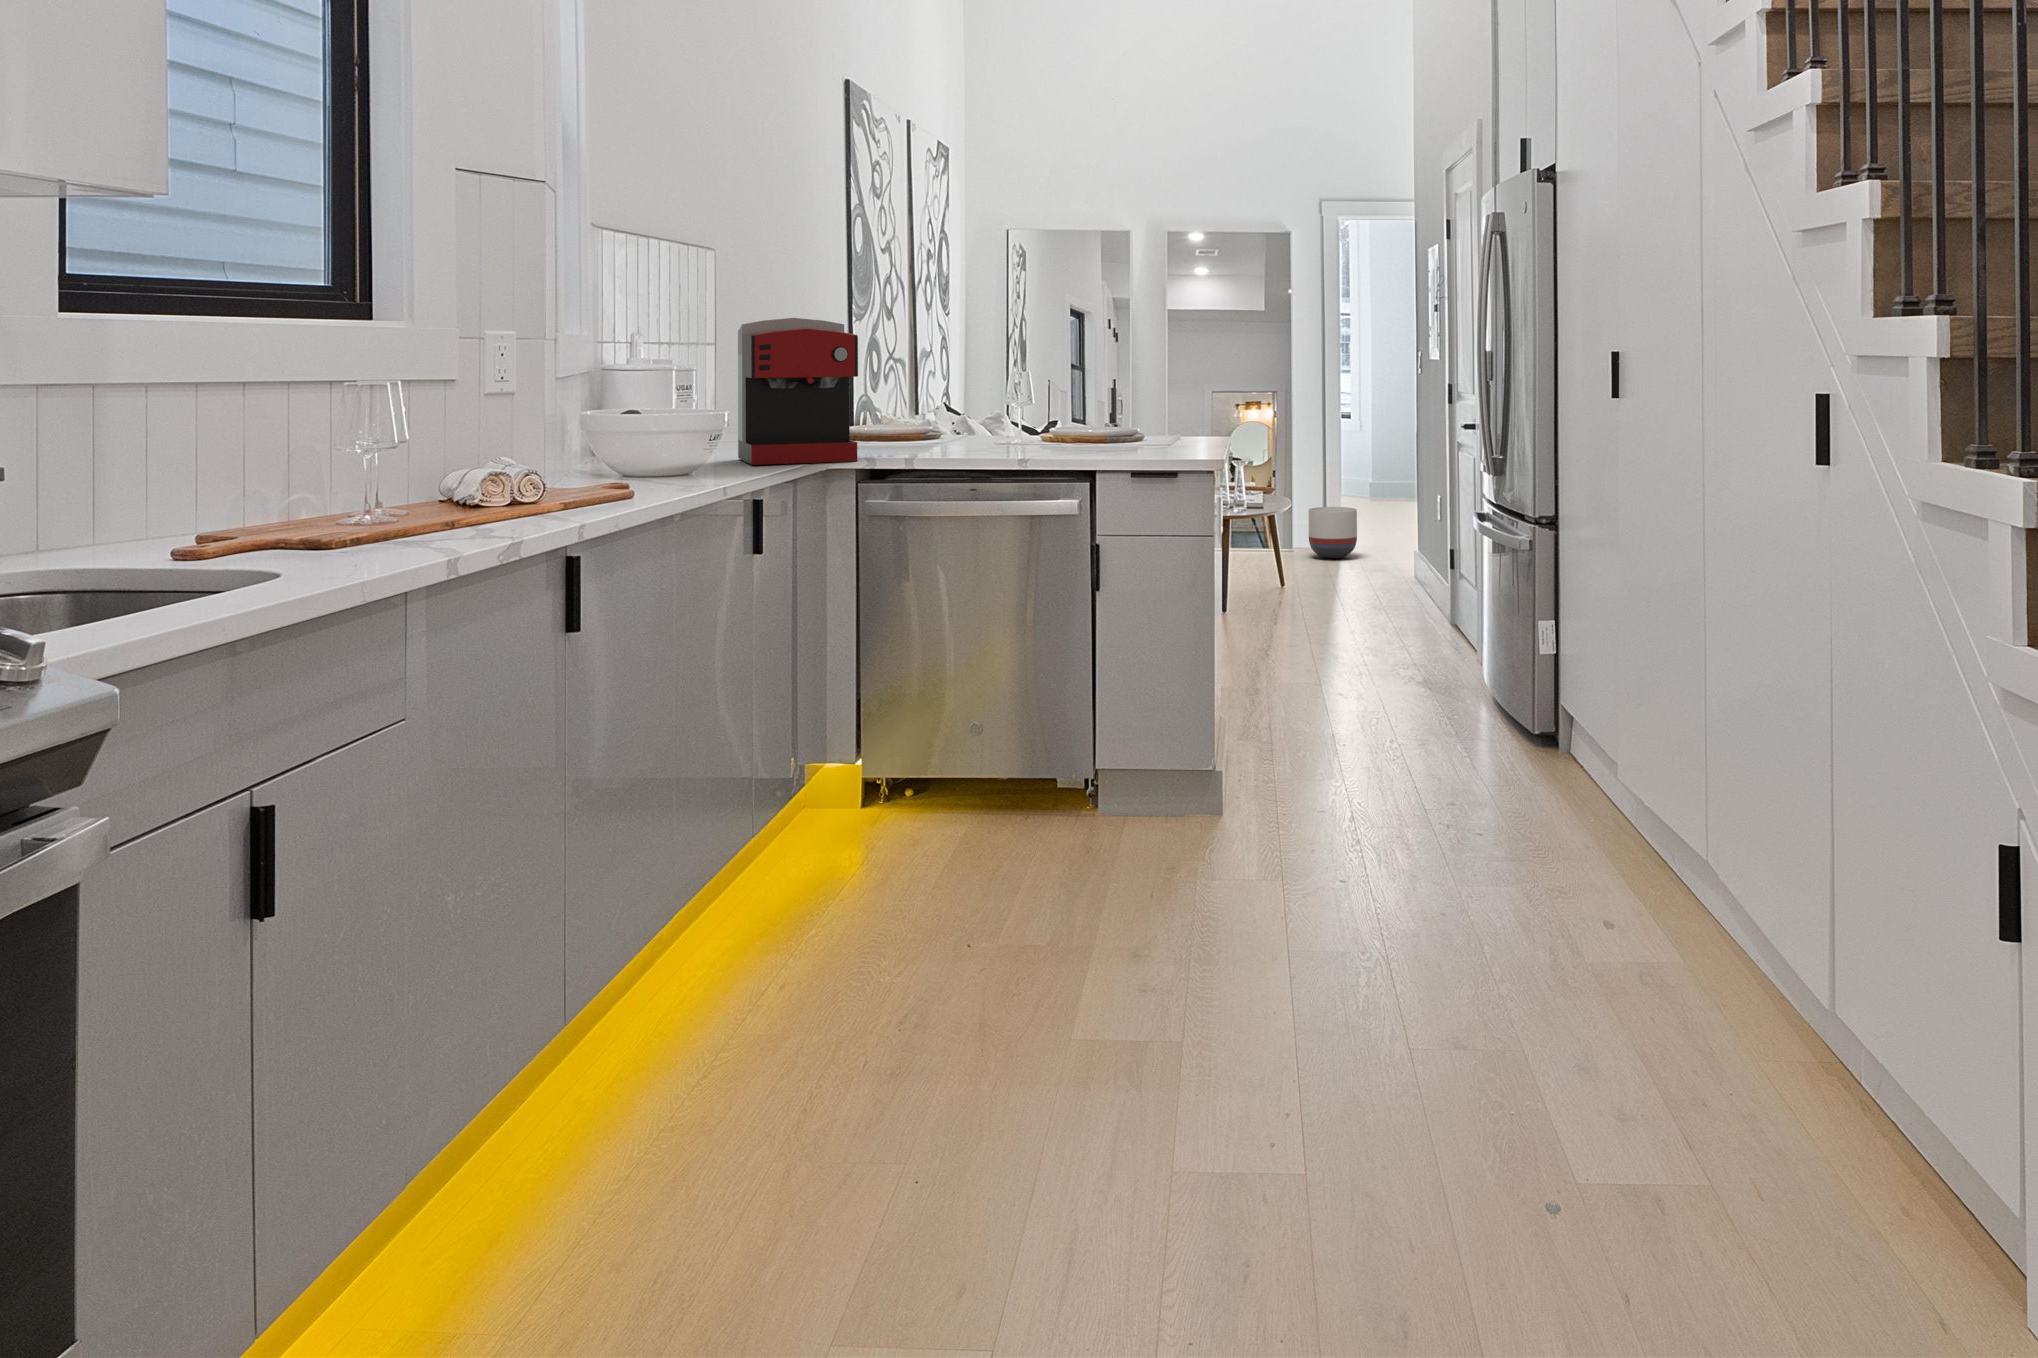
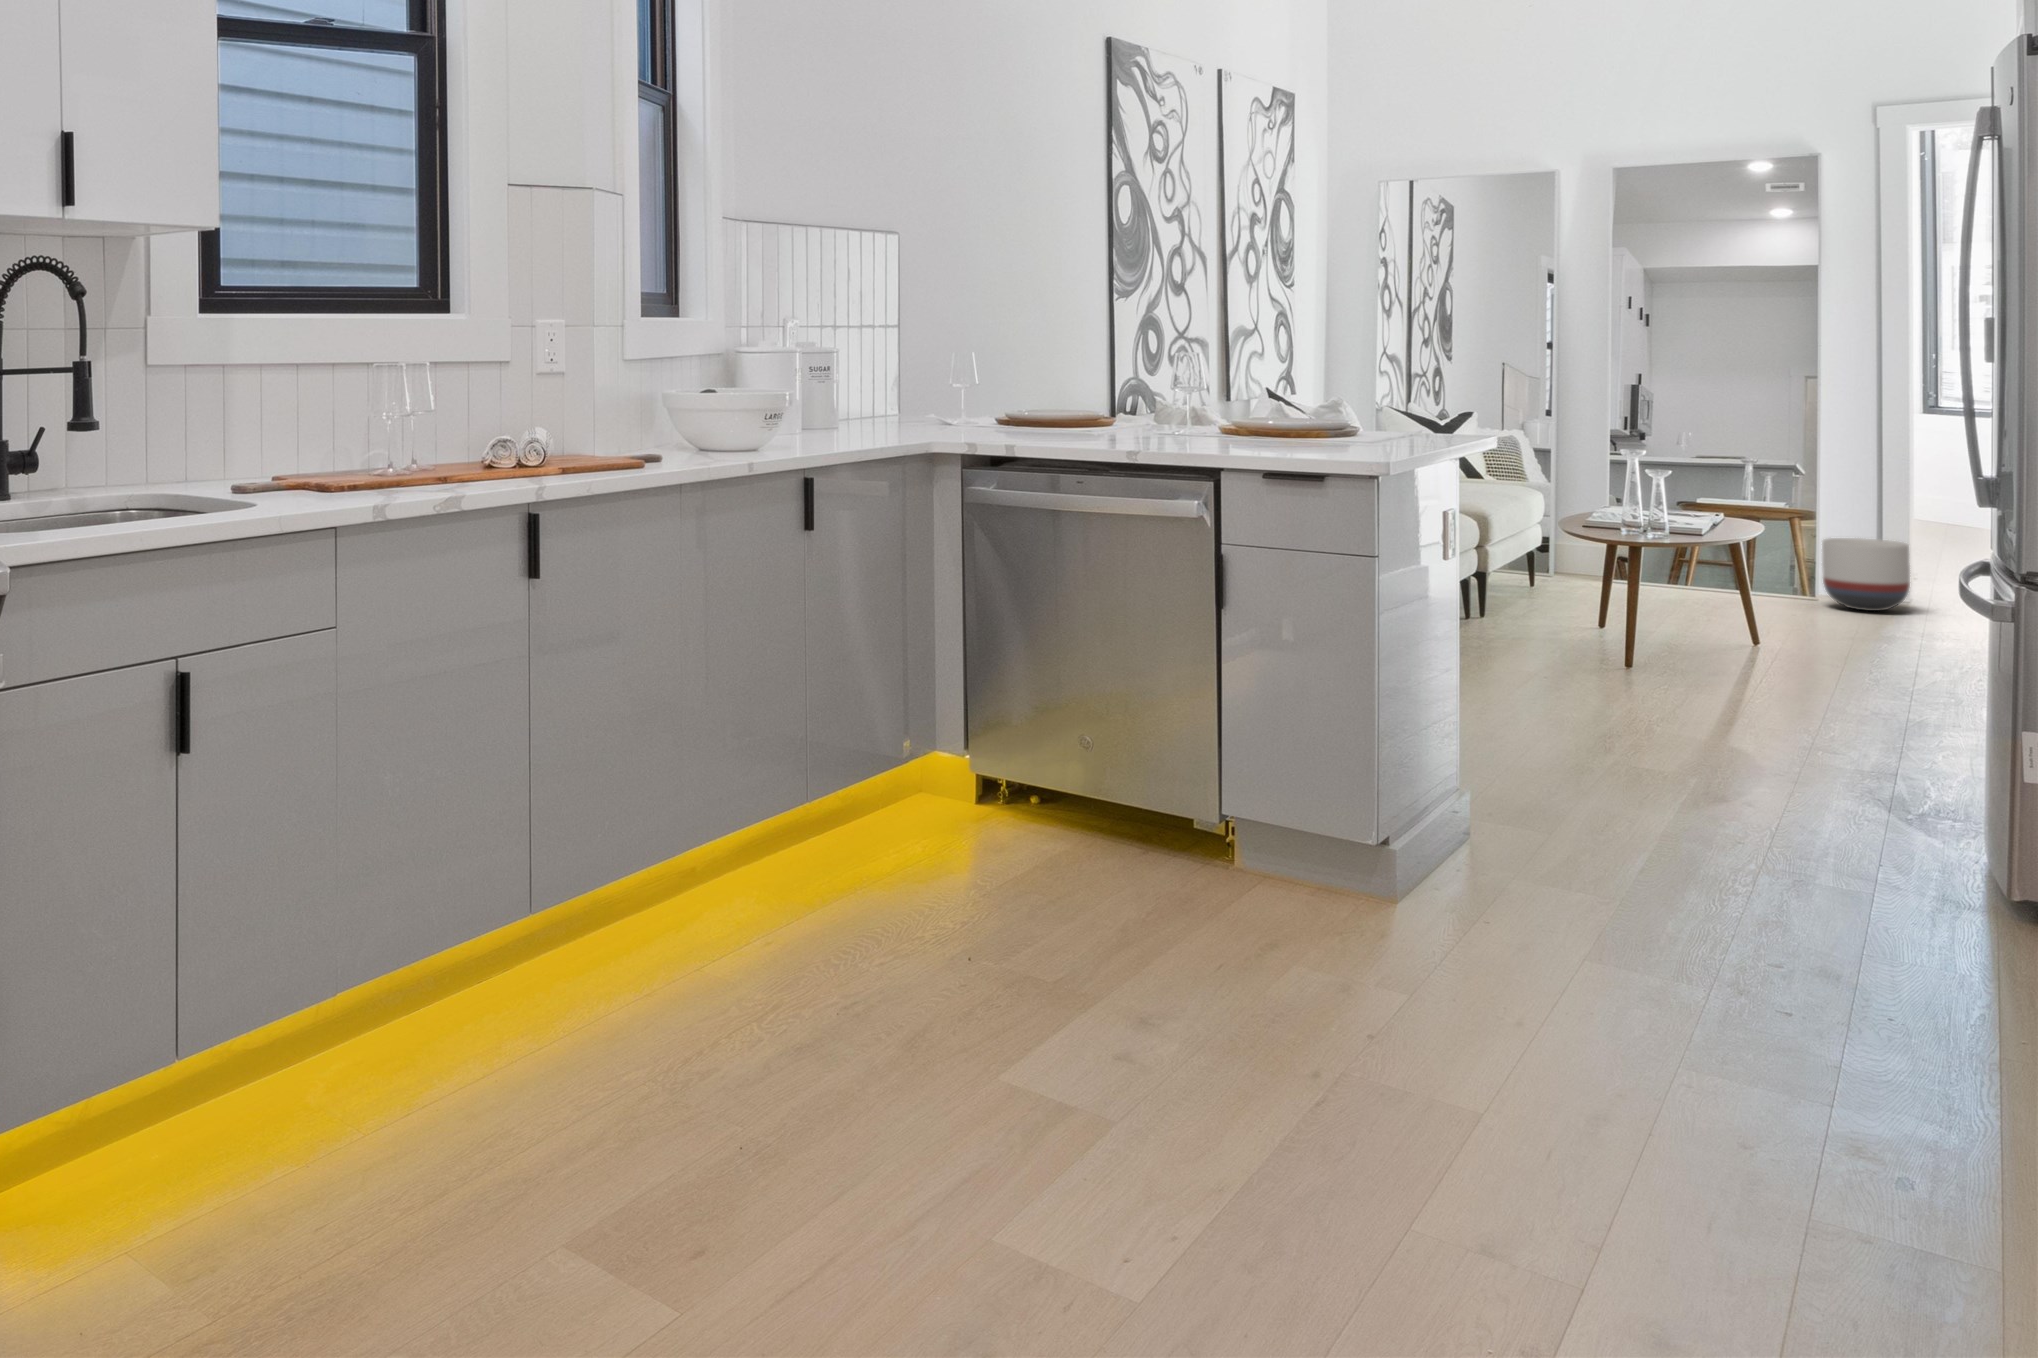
coffee maker: present [738,318,858,465] -> none [835,299,950,445]

